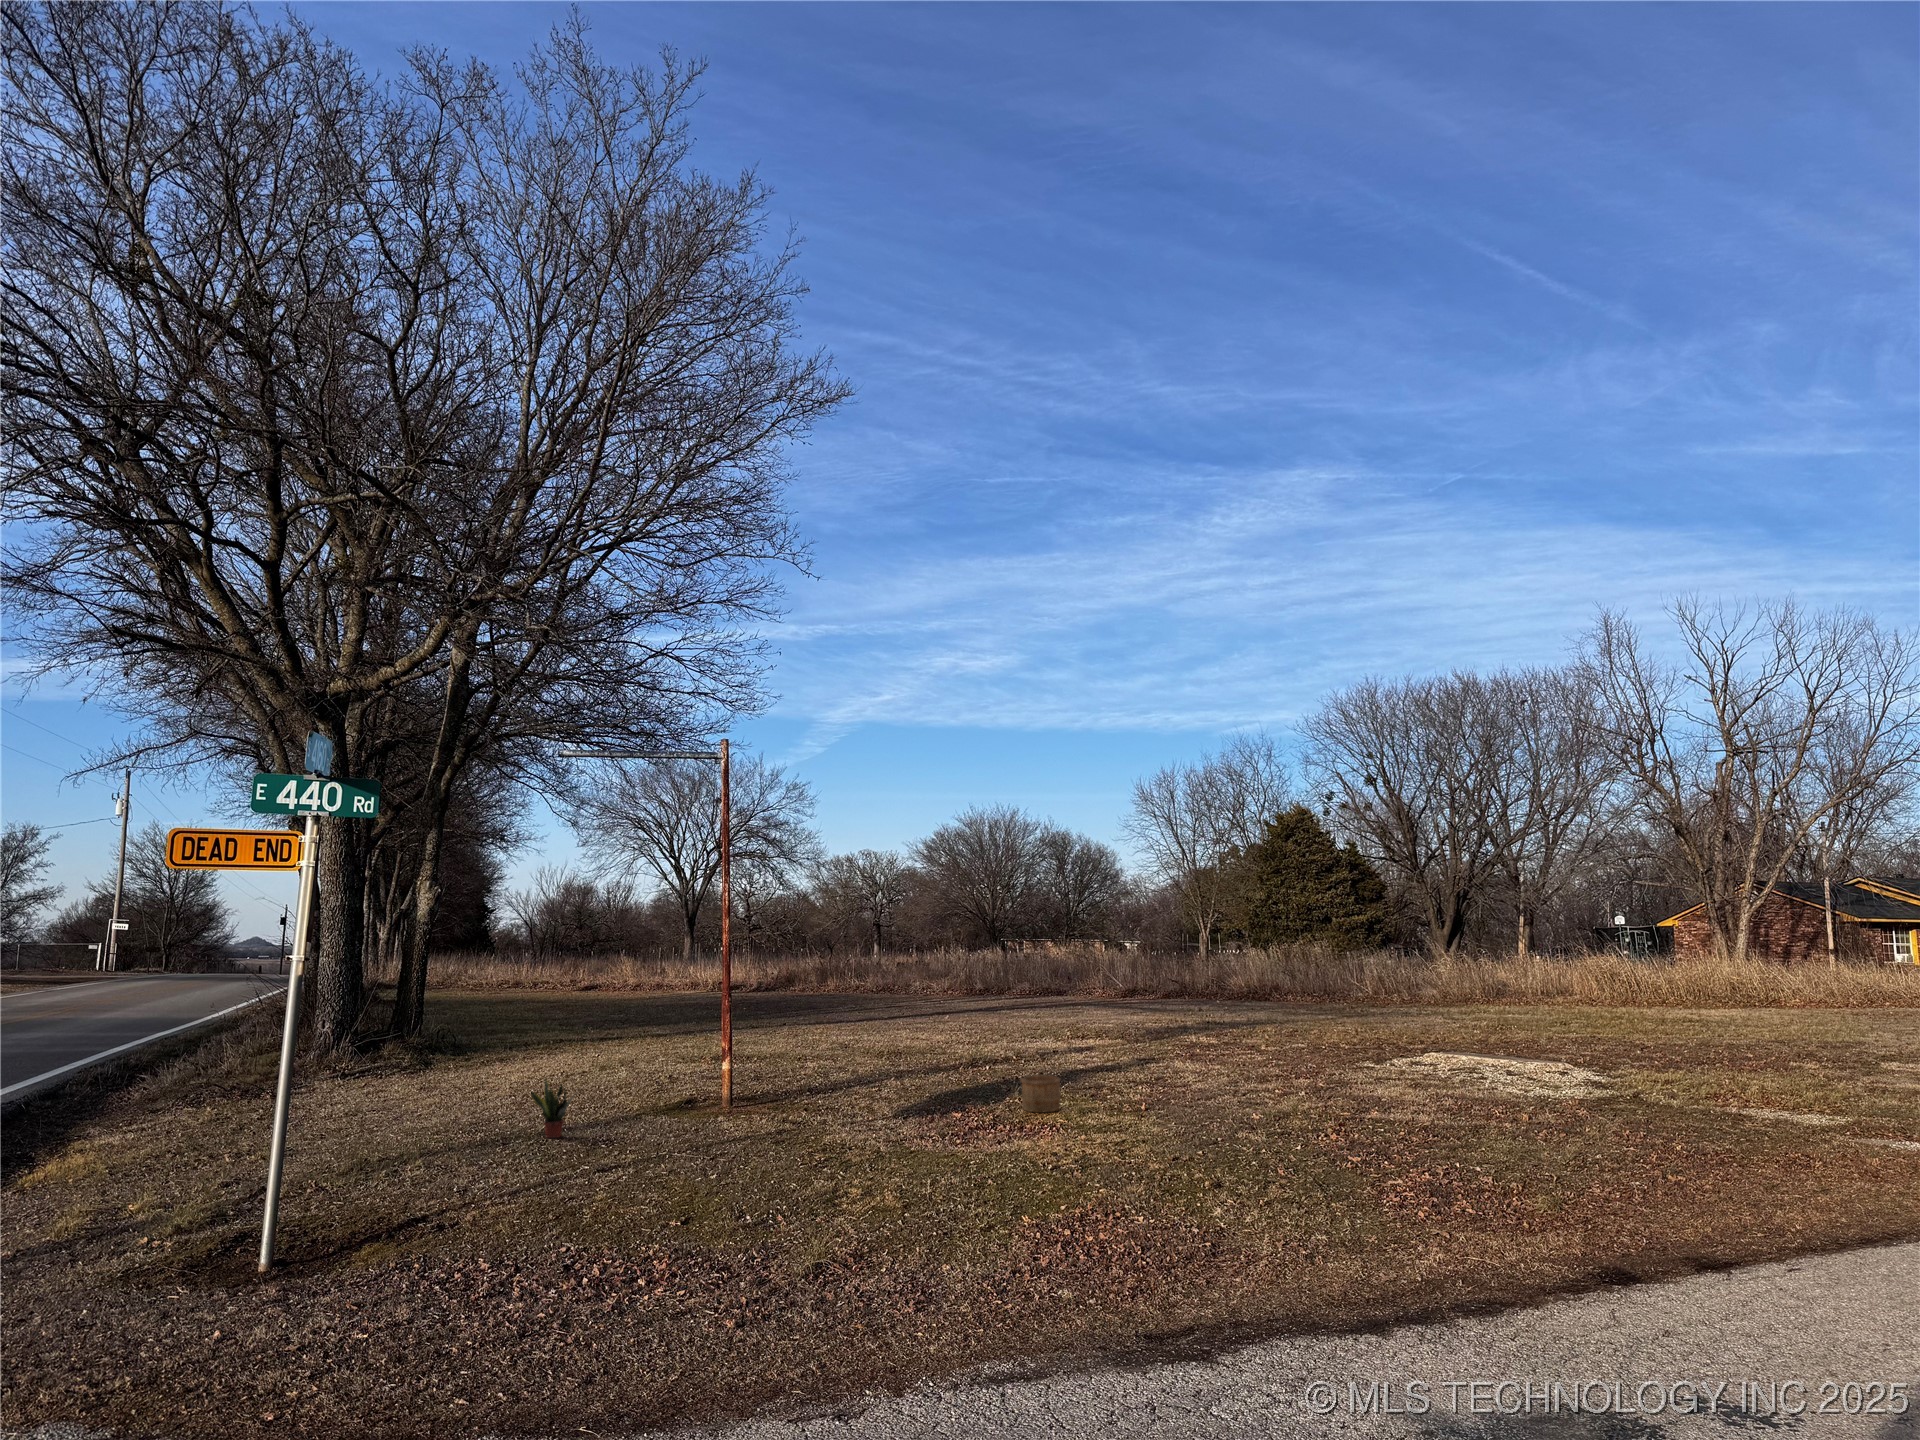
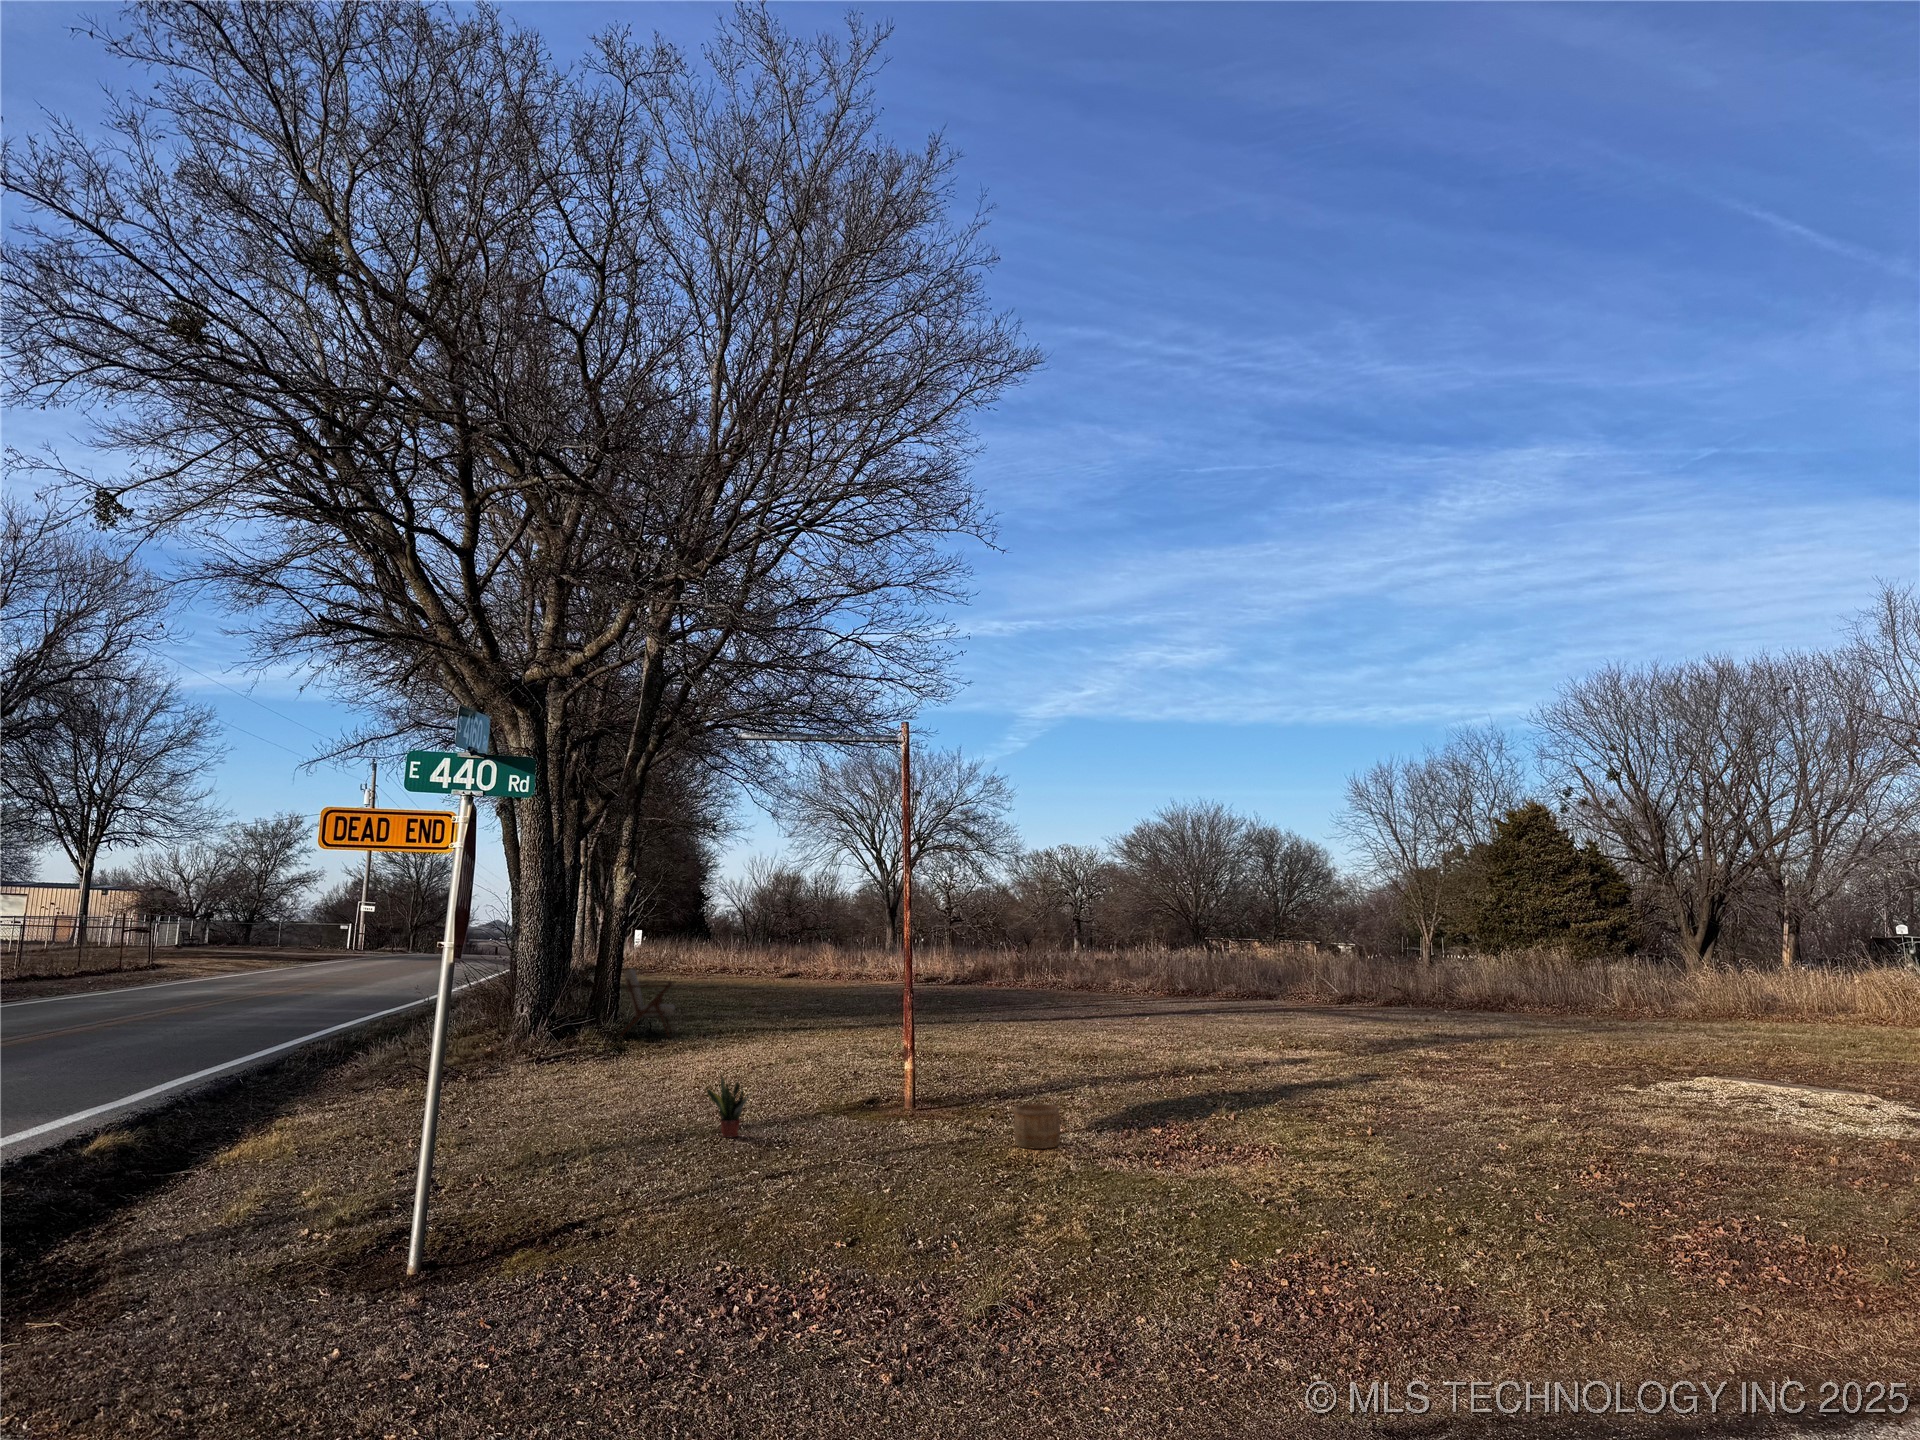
lounge chair: none [419,981,480,1052] -> present [620,969,675,1038]
wooden bucket: present [1021,1075,1061,1113] -> present [1013,1103,1060,1149]

